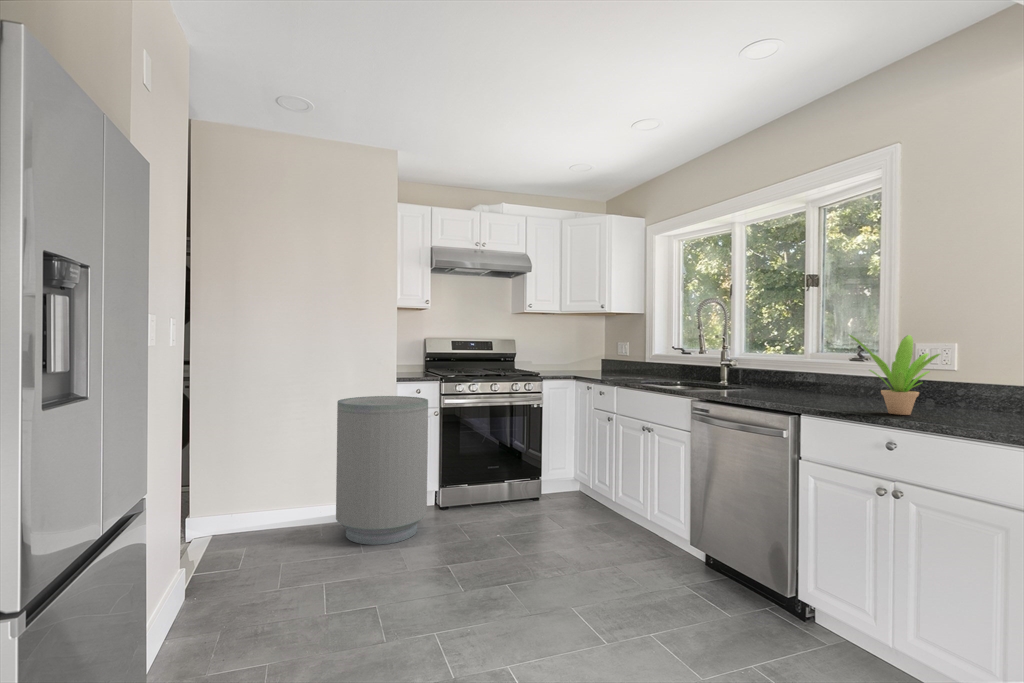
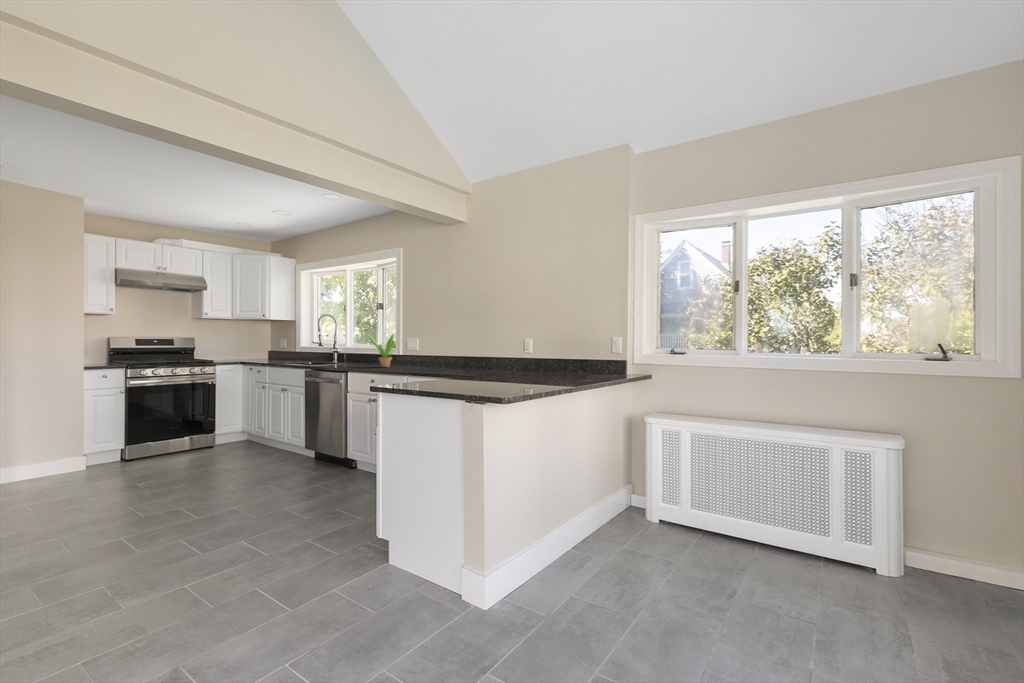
trash can: present [336,396,428,545] -> none [28,379,117,485]

